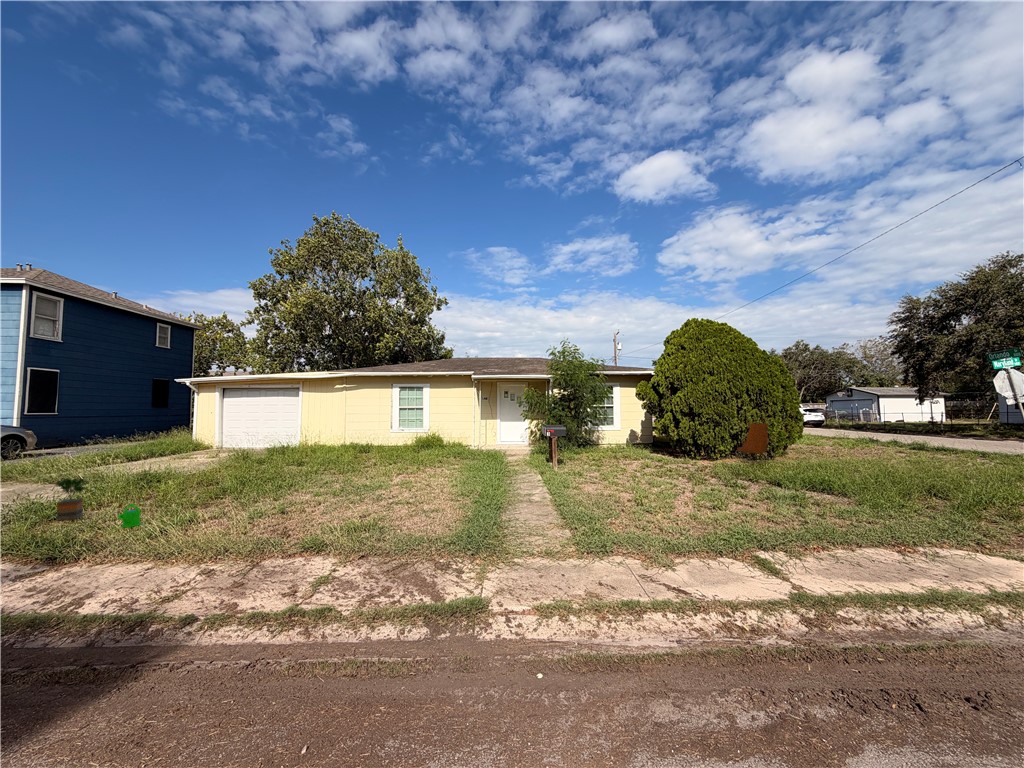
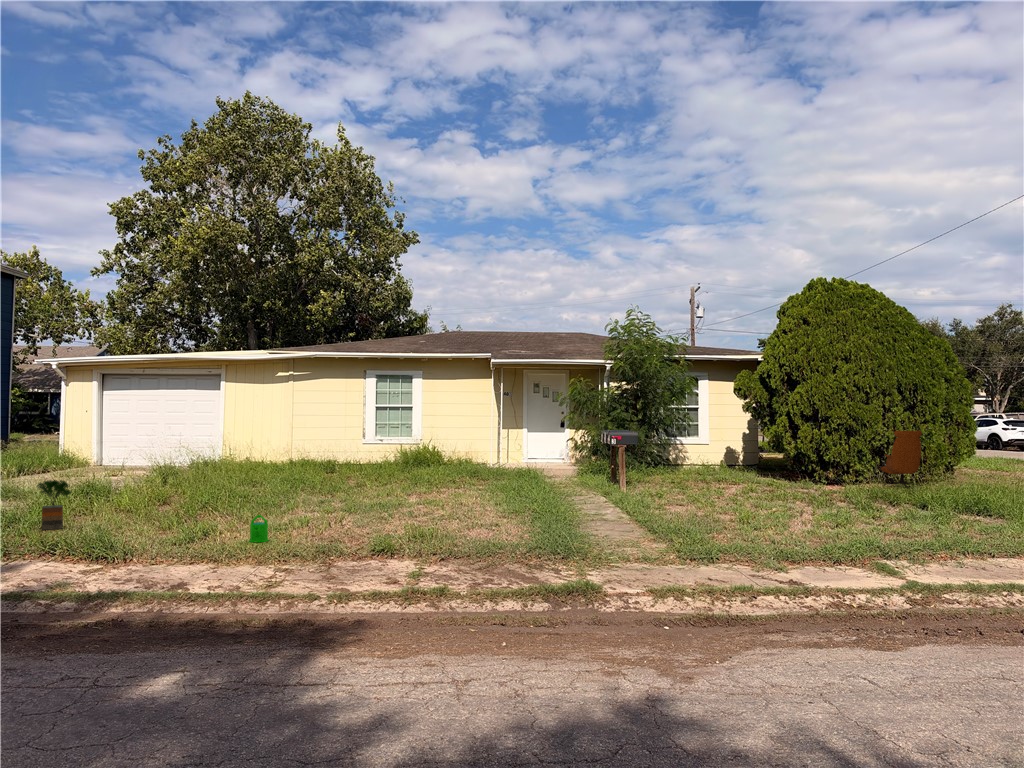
watering can: present [118,504,141,527] -> present [249,515,269,543]

